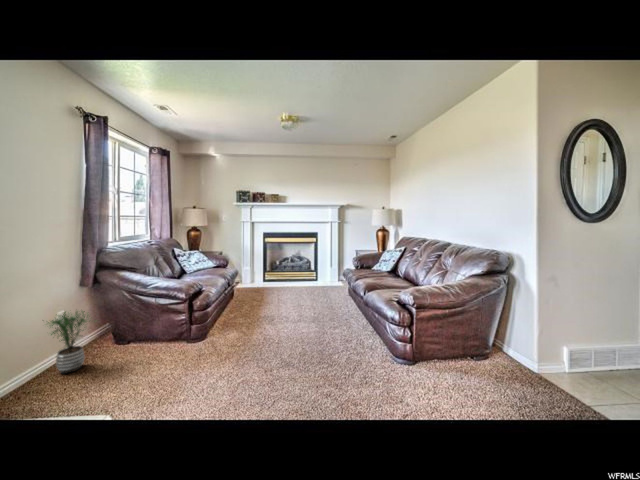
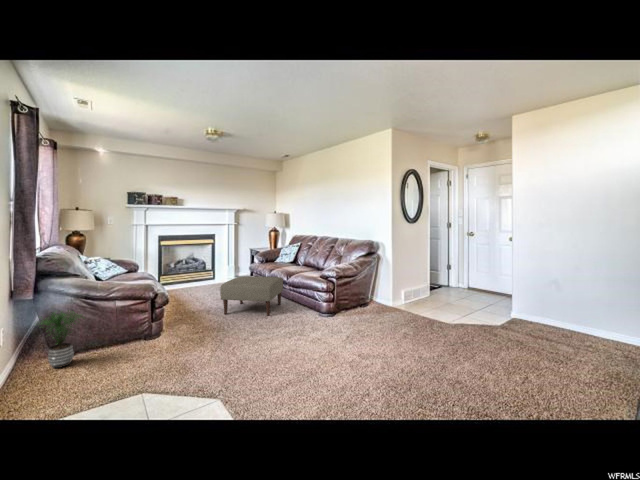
ottoman: none [275,285,359,345] -> present [220,276,283,316]

